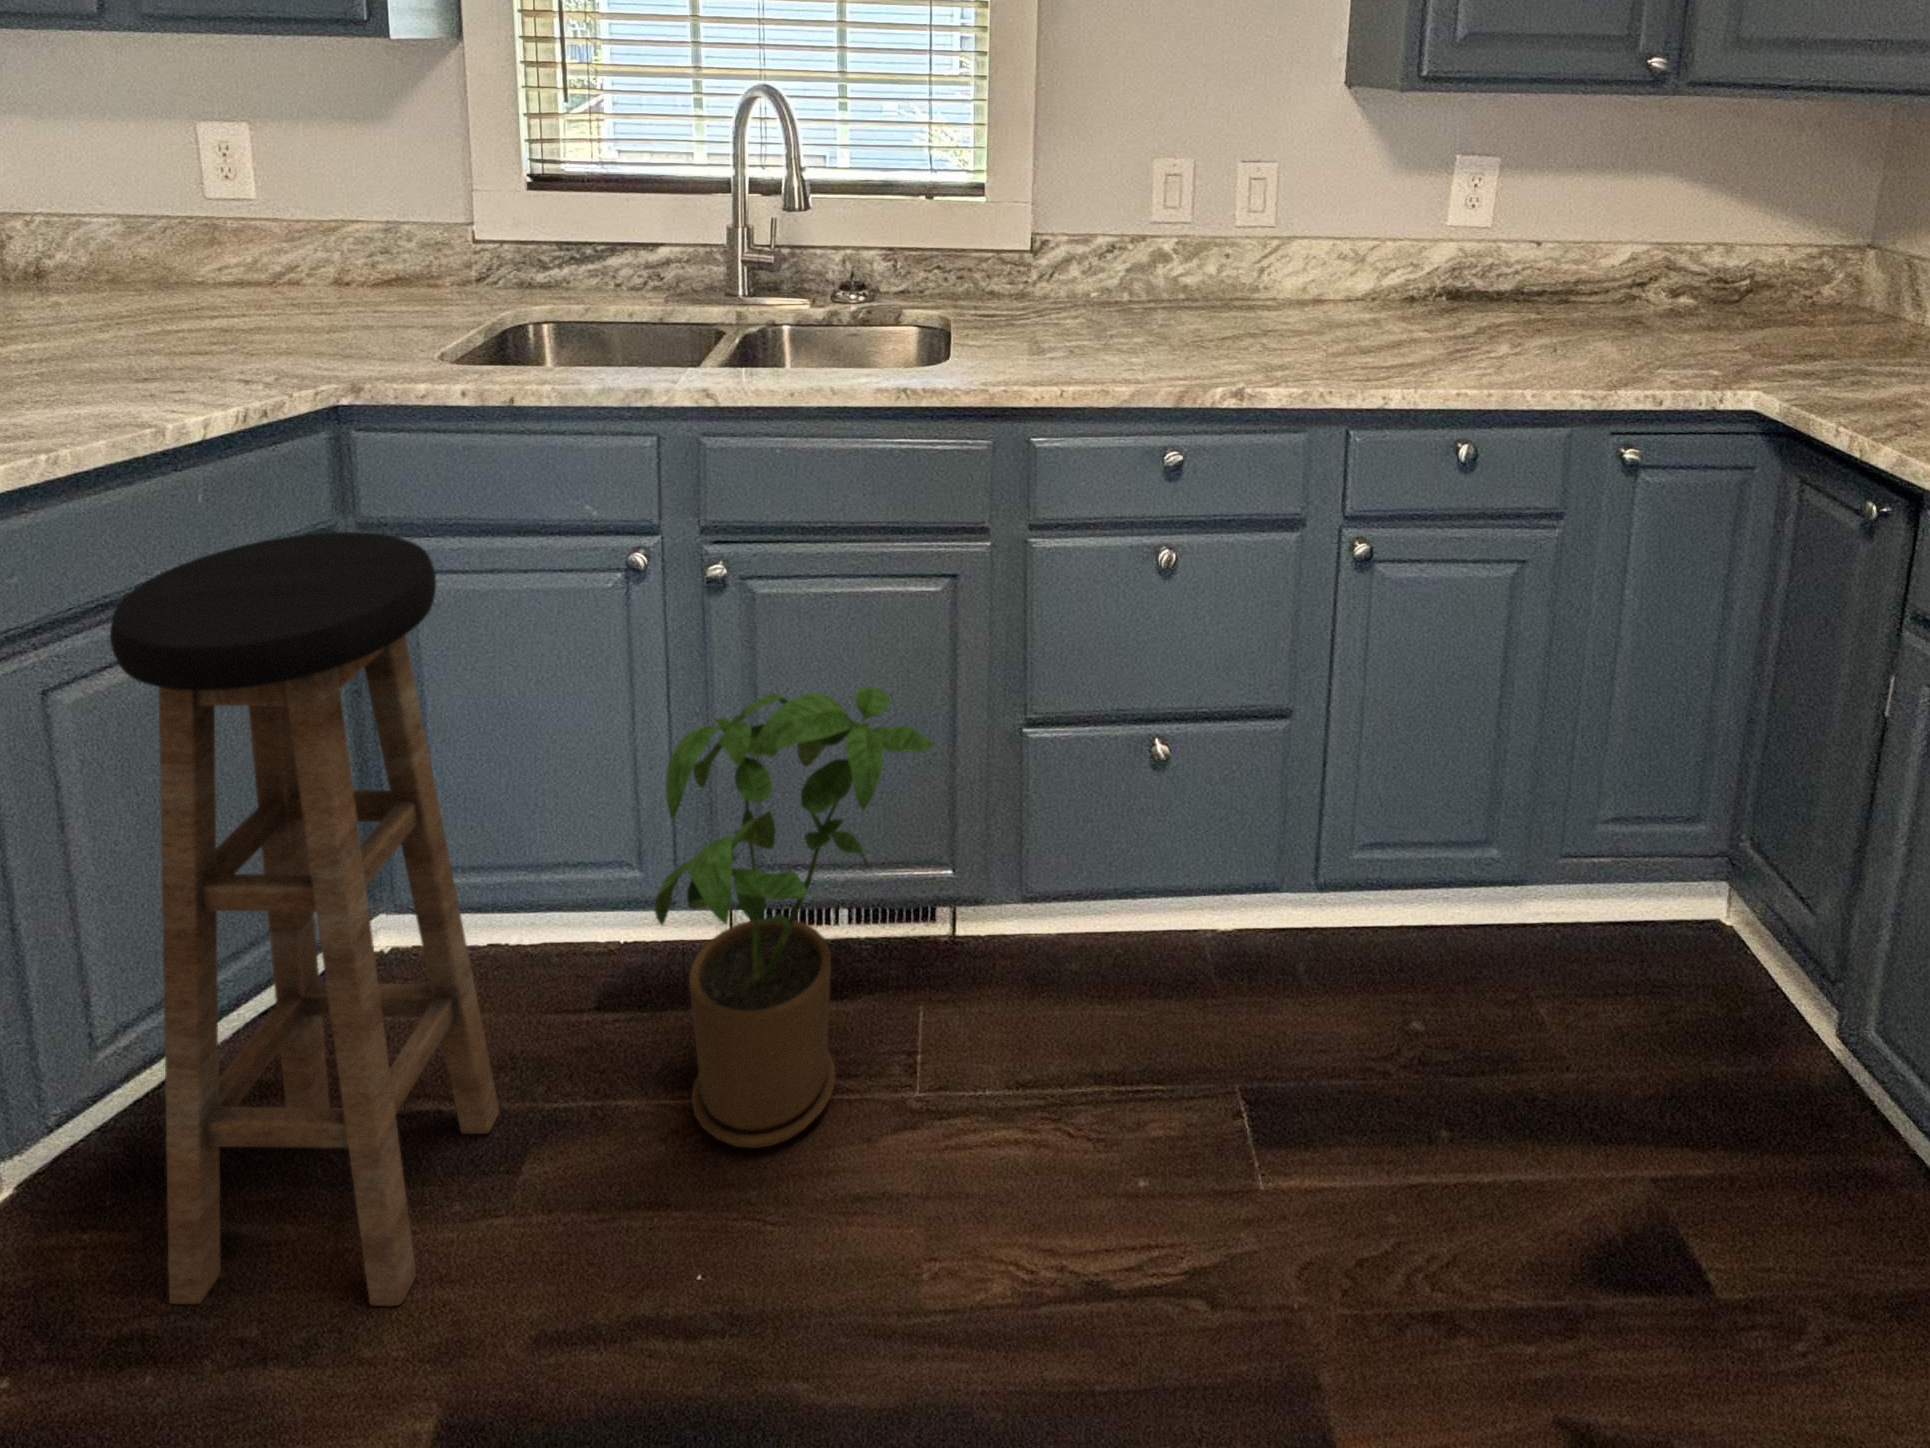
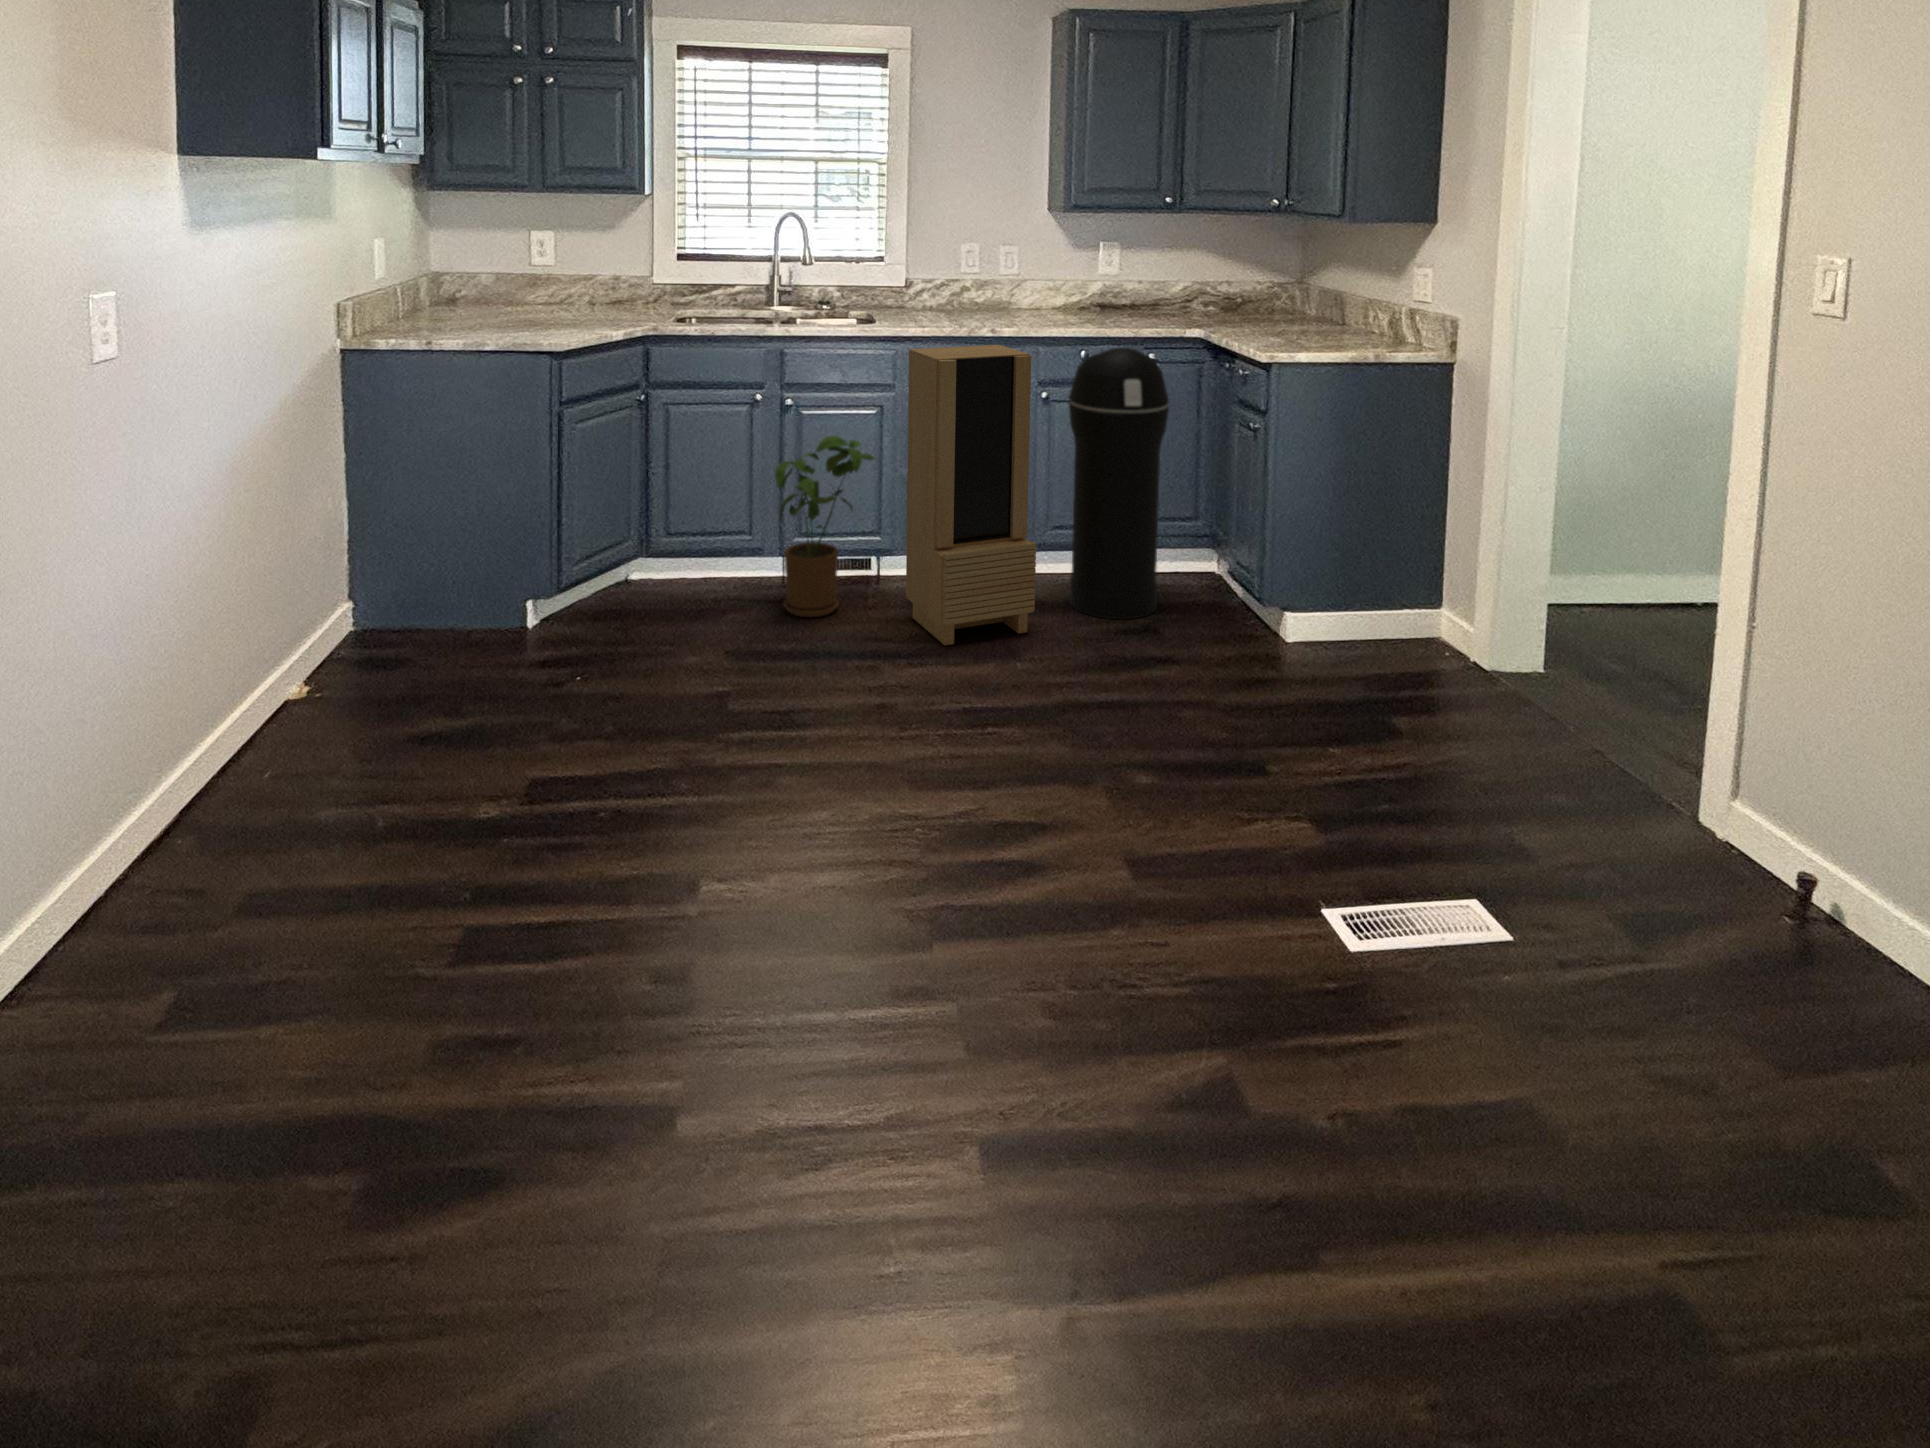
storage cabinet: none [1000,456,1371,1350] -> present [906,345,1036,645]
trash can: none [1409,470,1725,1178] -> present [1069,348,1169,619]
bar stool: present [110,532,499,1306] -> none [613,375,709,642]

